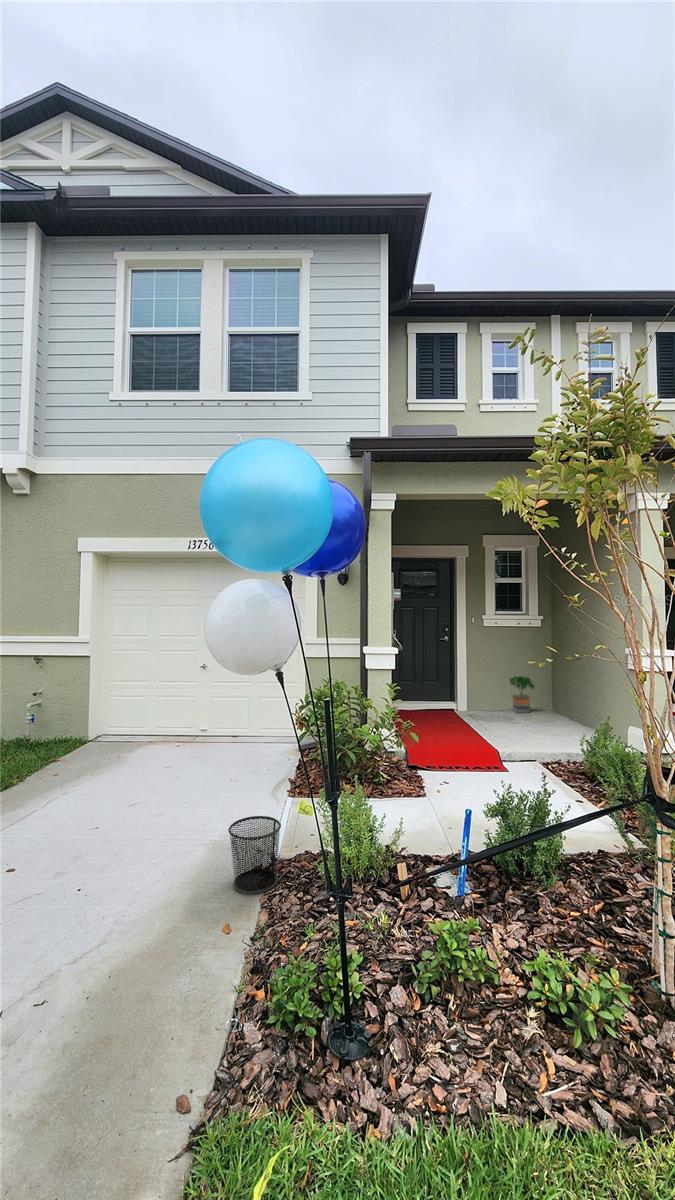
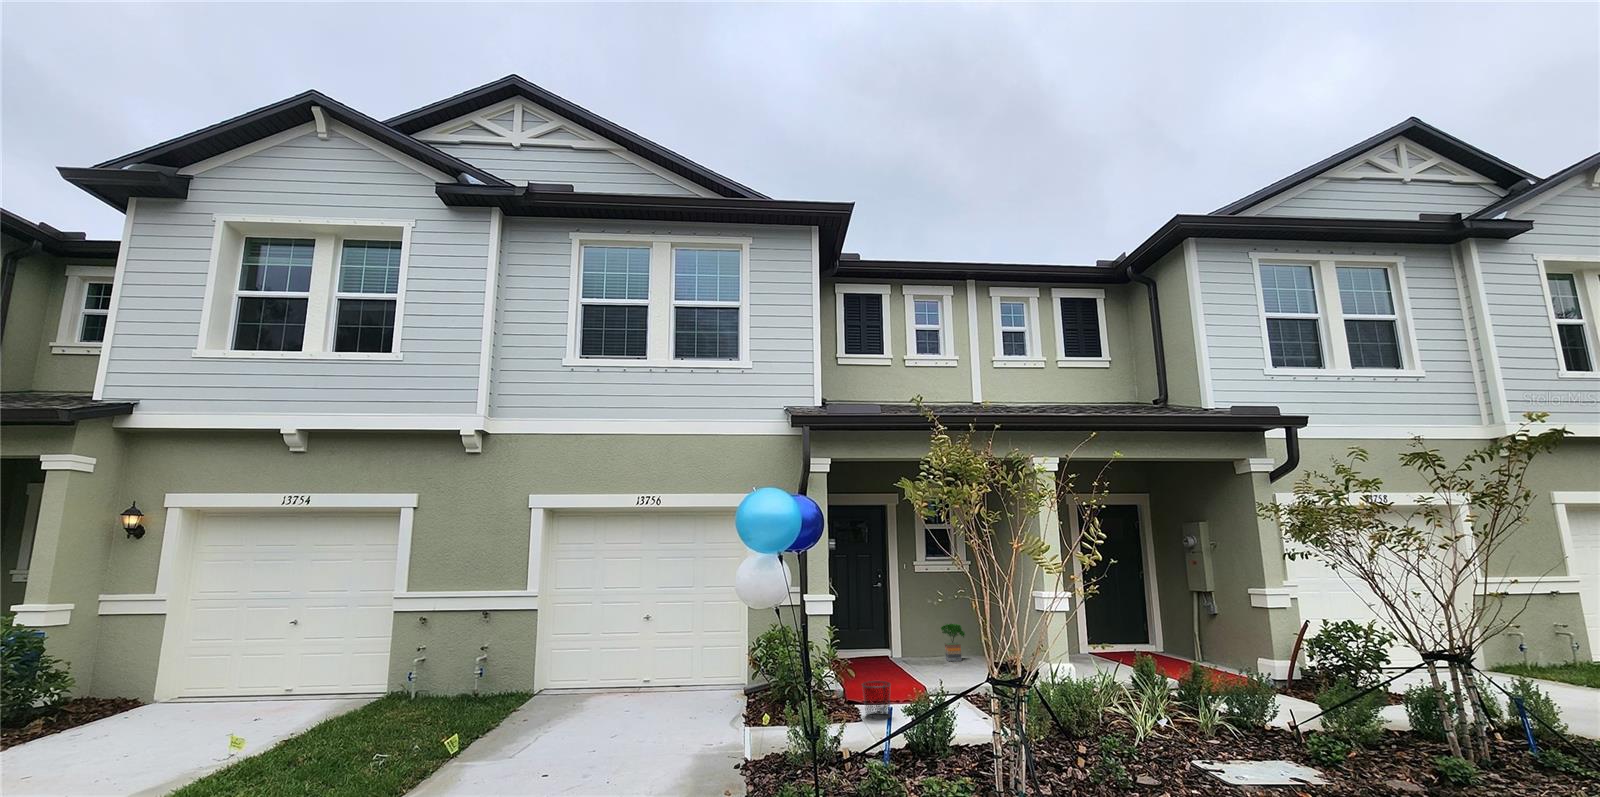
trash can: present [228,816,281,894] -> present [862,681,891,720]

